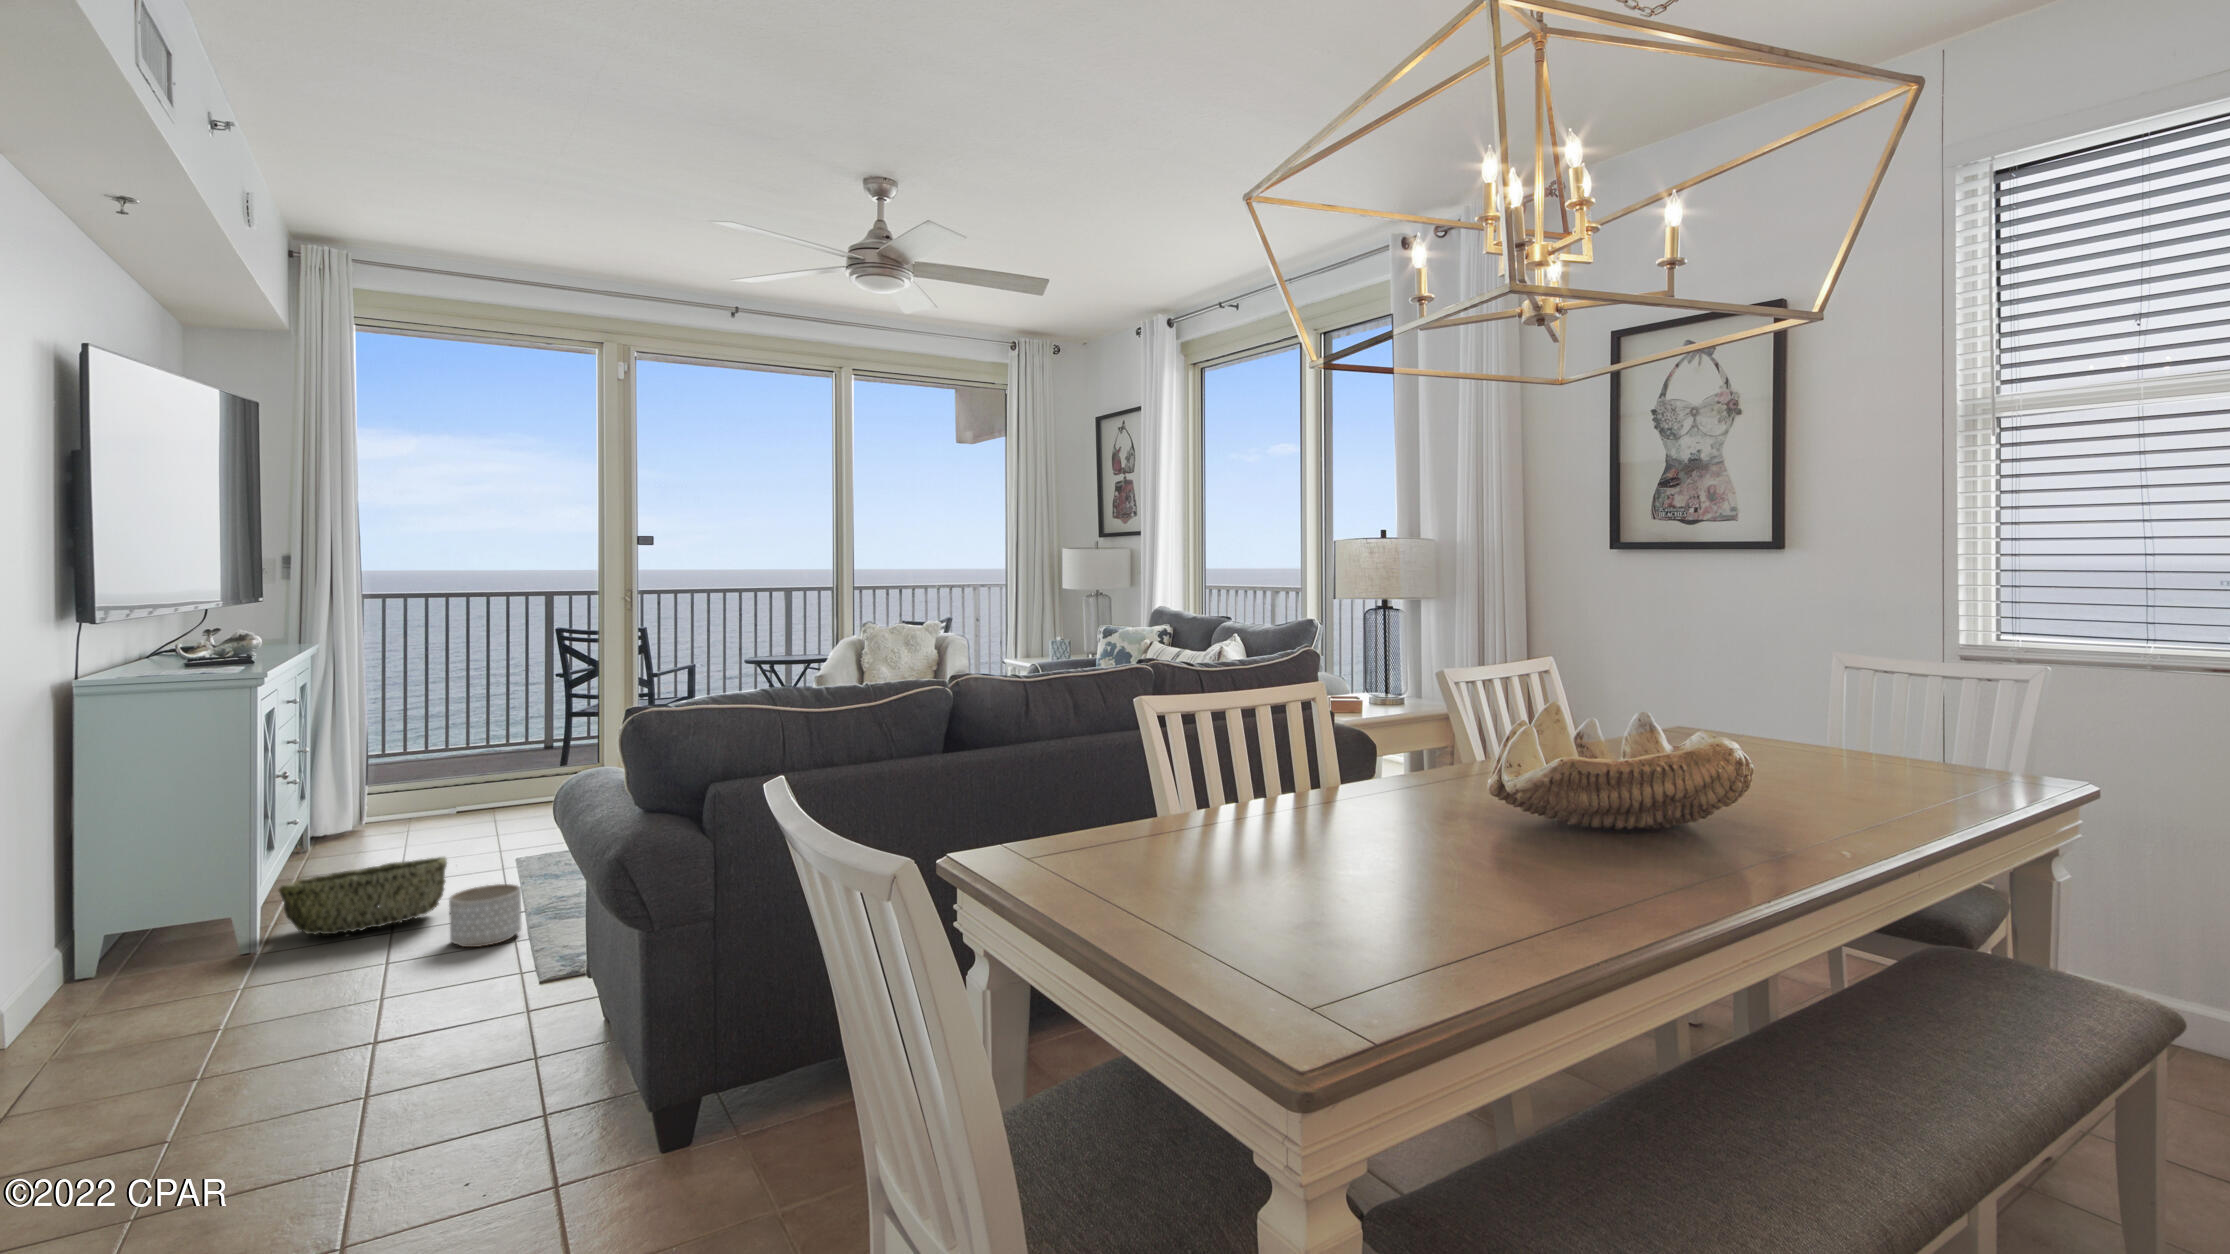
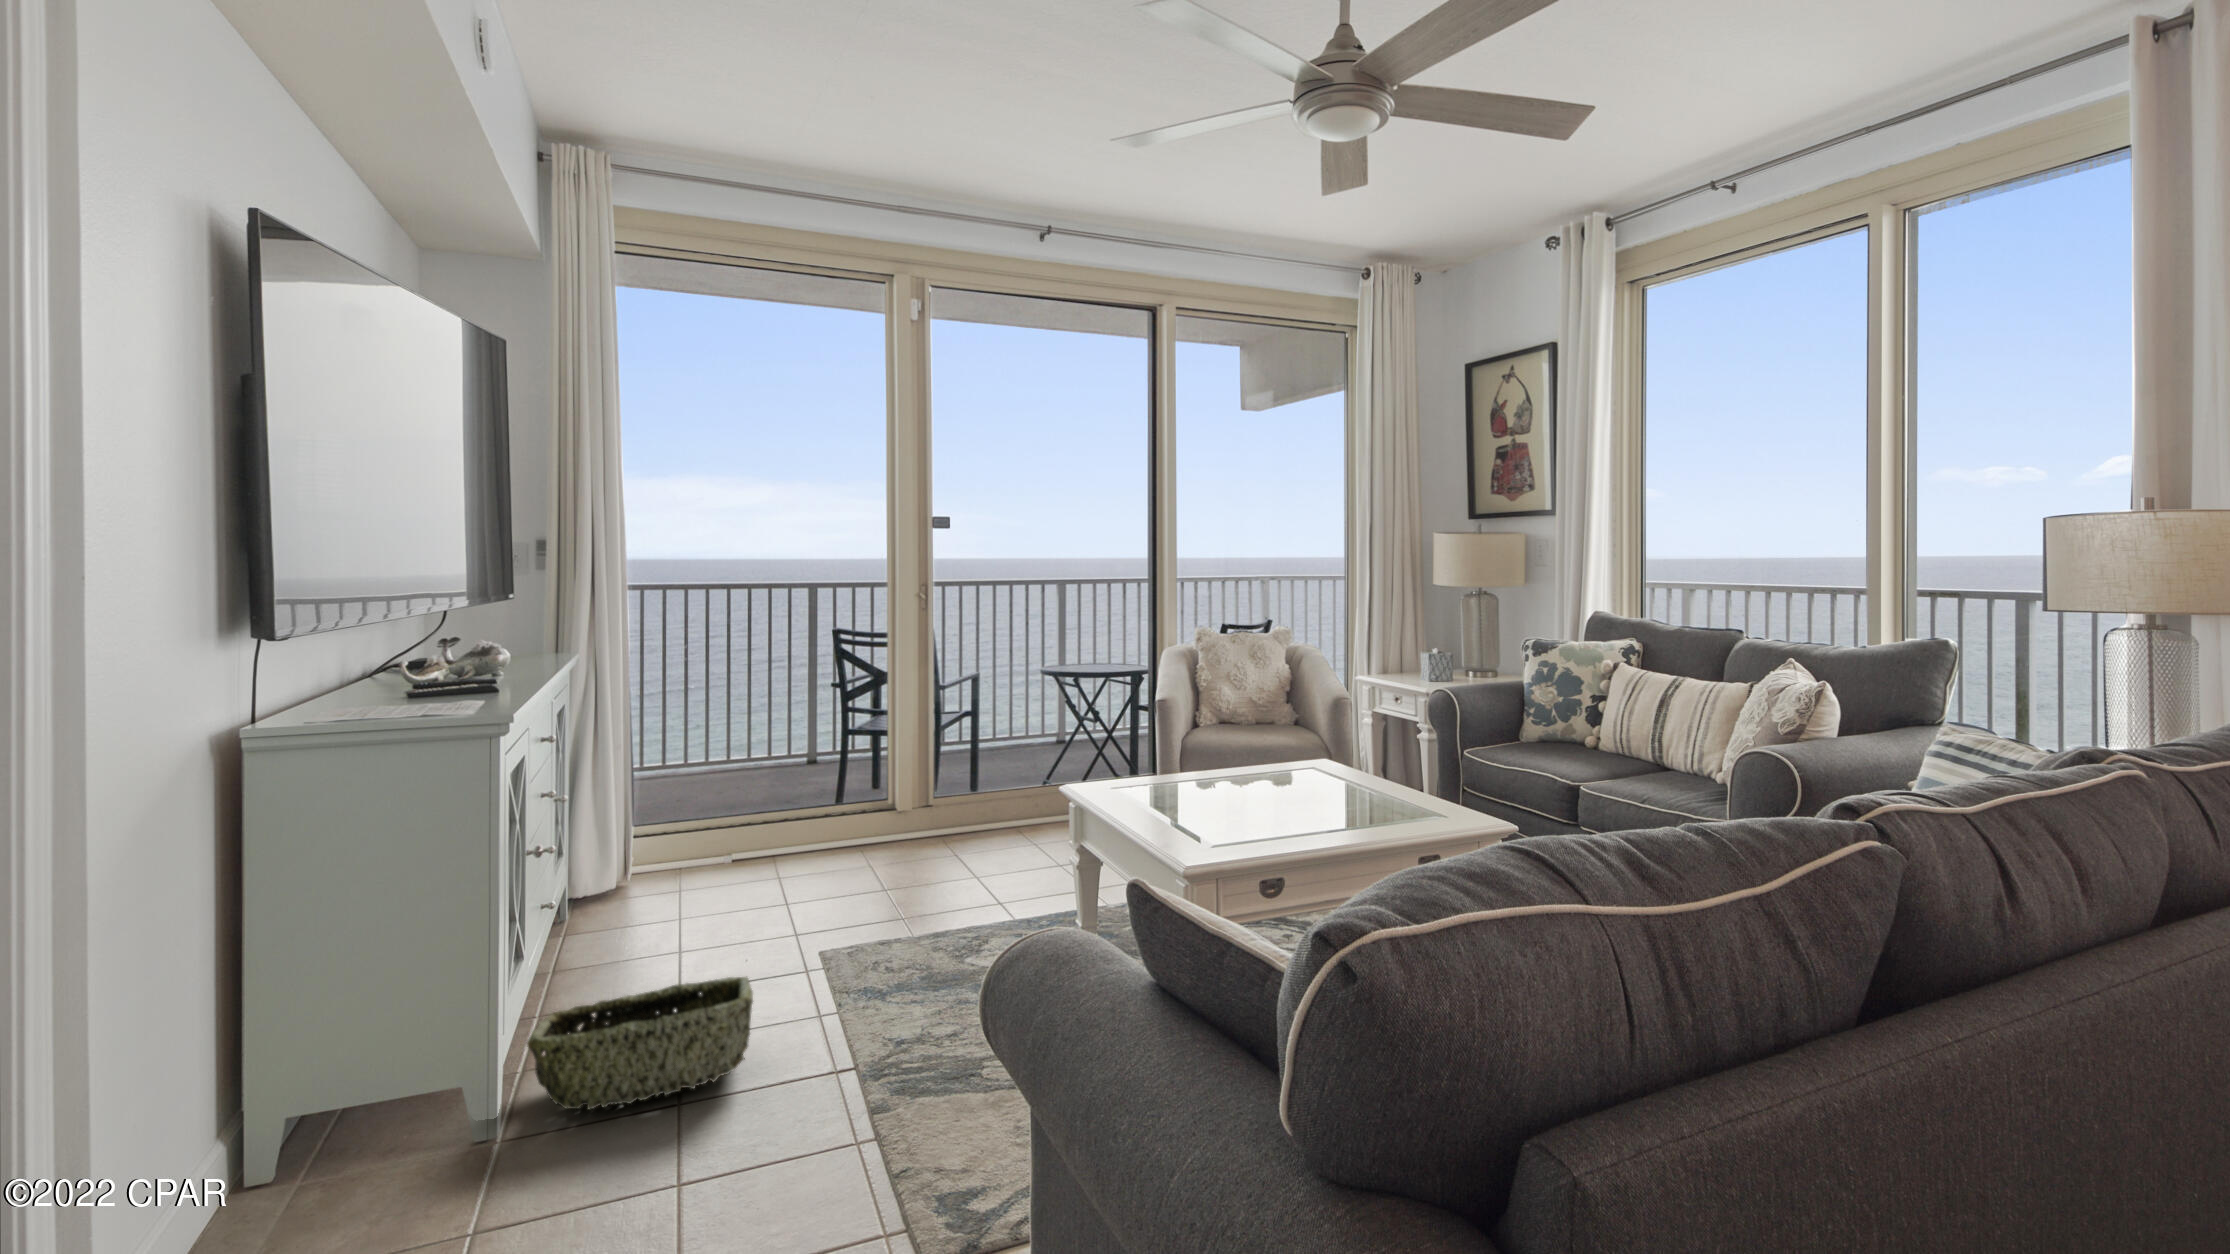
planter: present [449,884,521,947] -> none [766,1040,866,1152]

